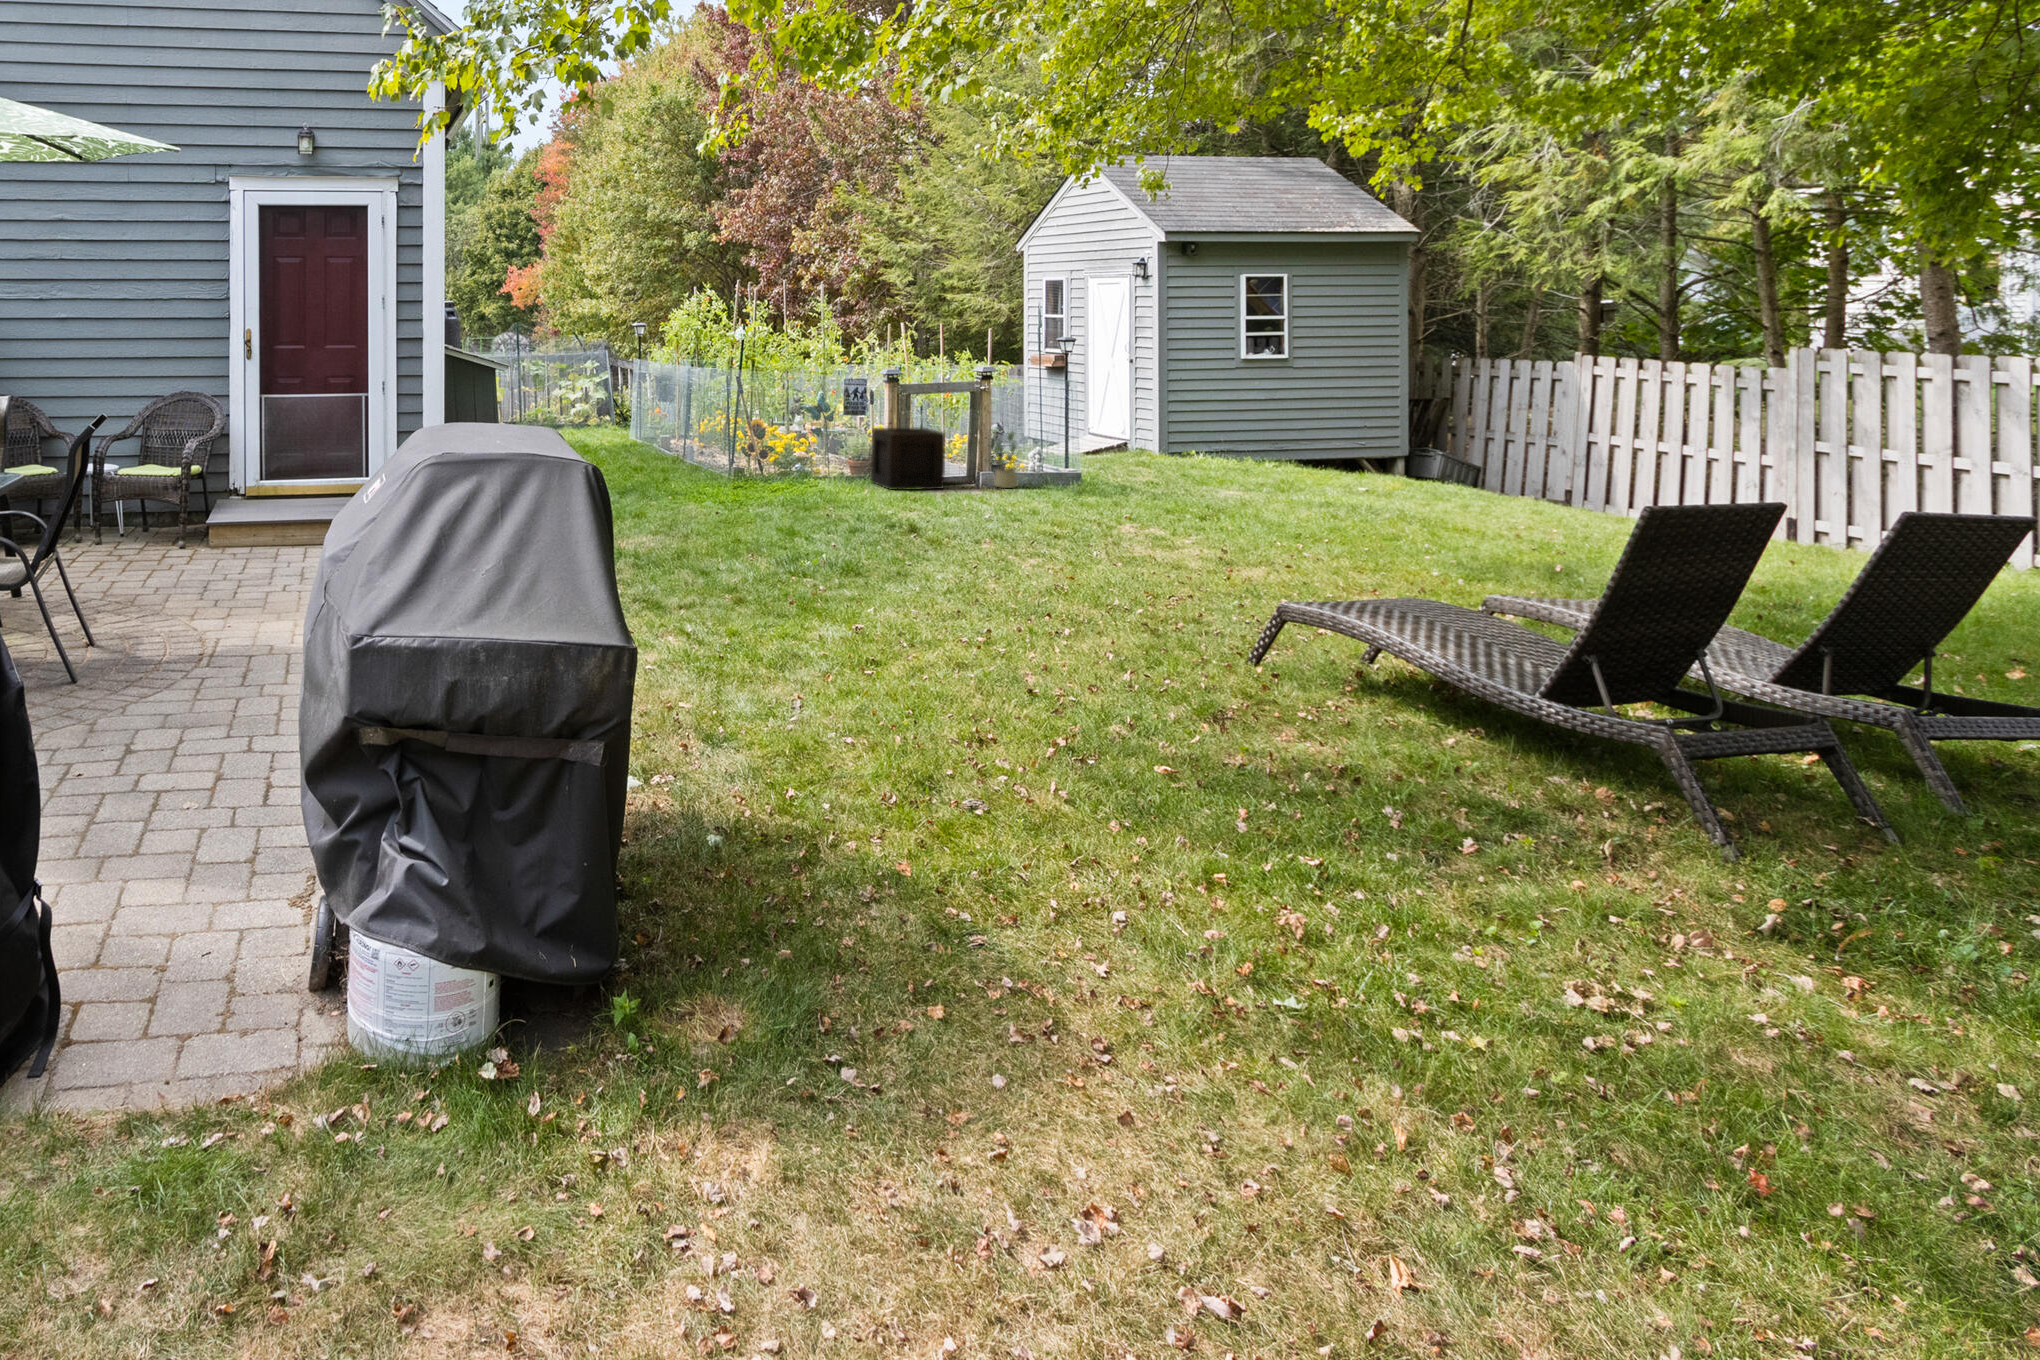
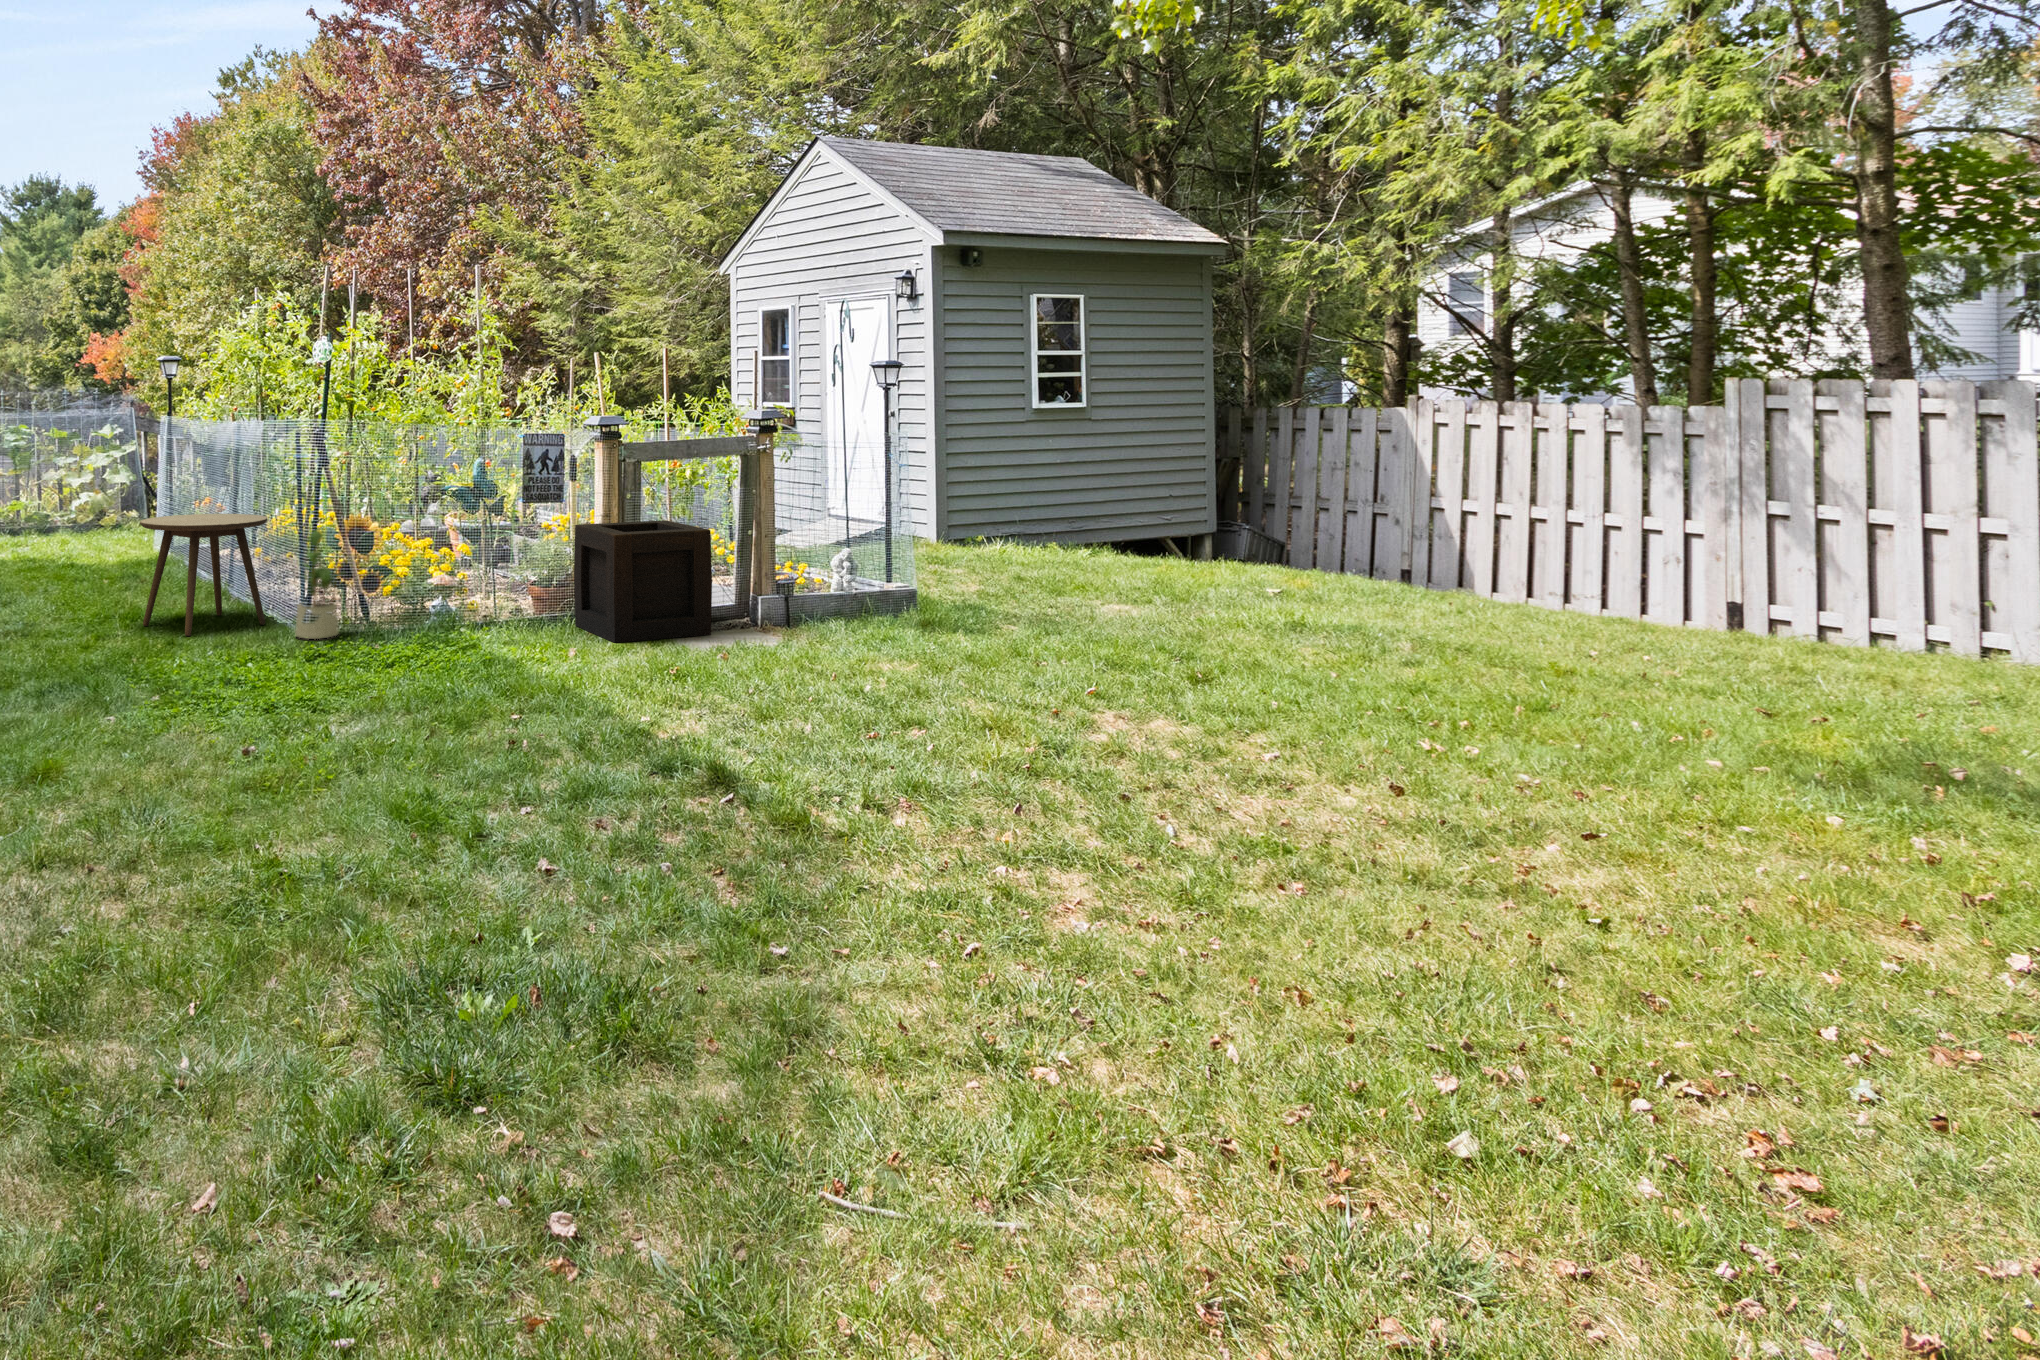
side table: none [643,415,707,477] -> present [140,514,267,636]
potted plant: present [994,432,1019,488] -> present [295,530,344,639]

